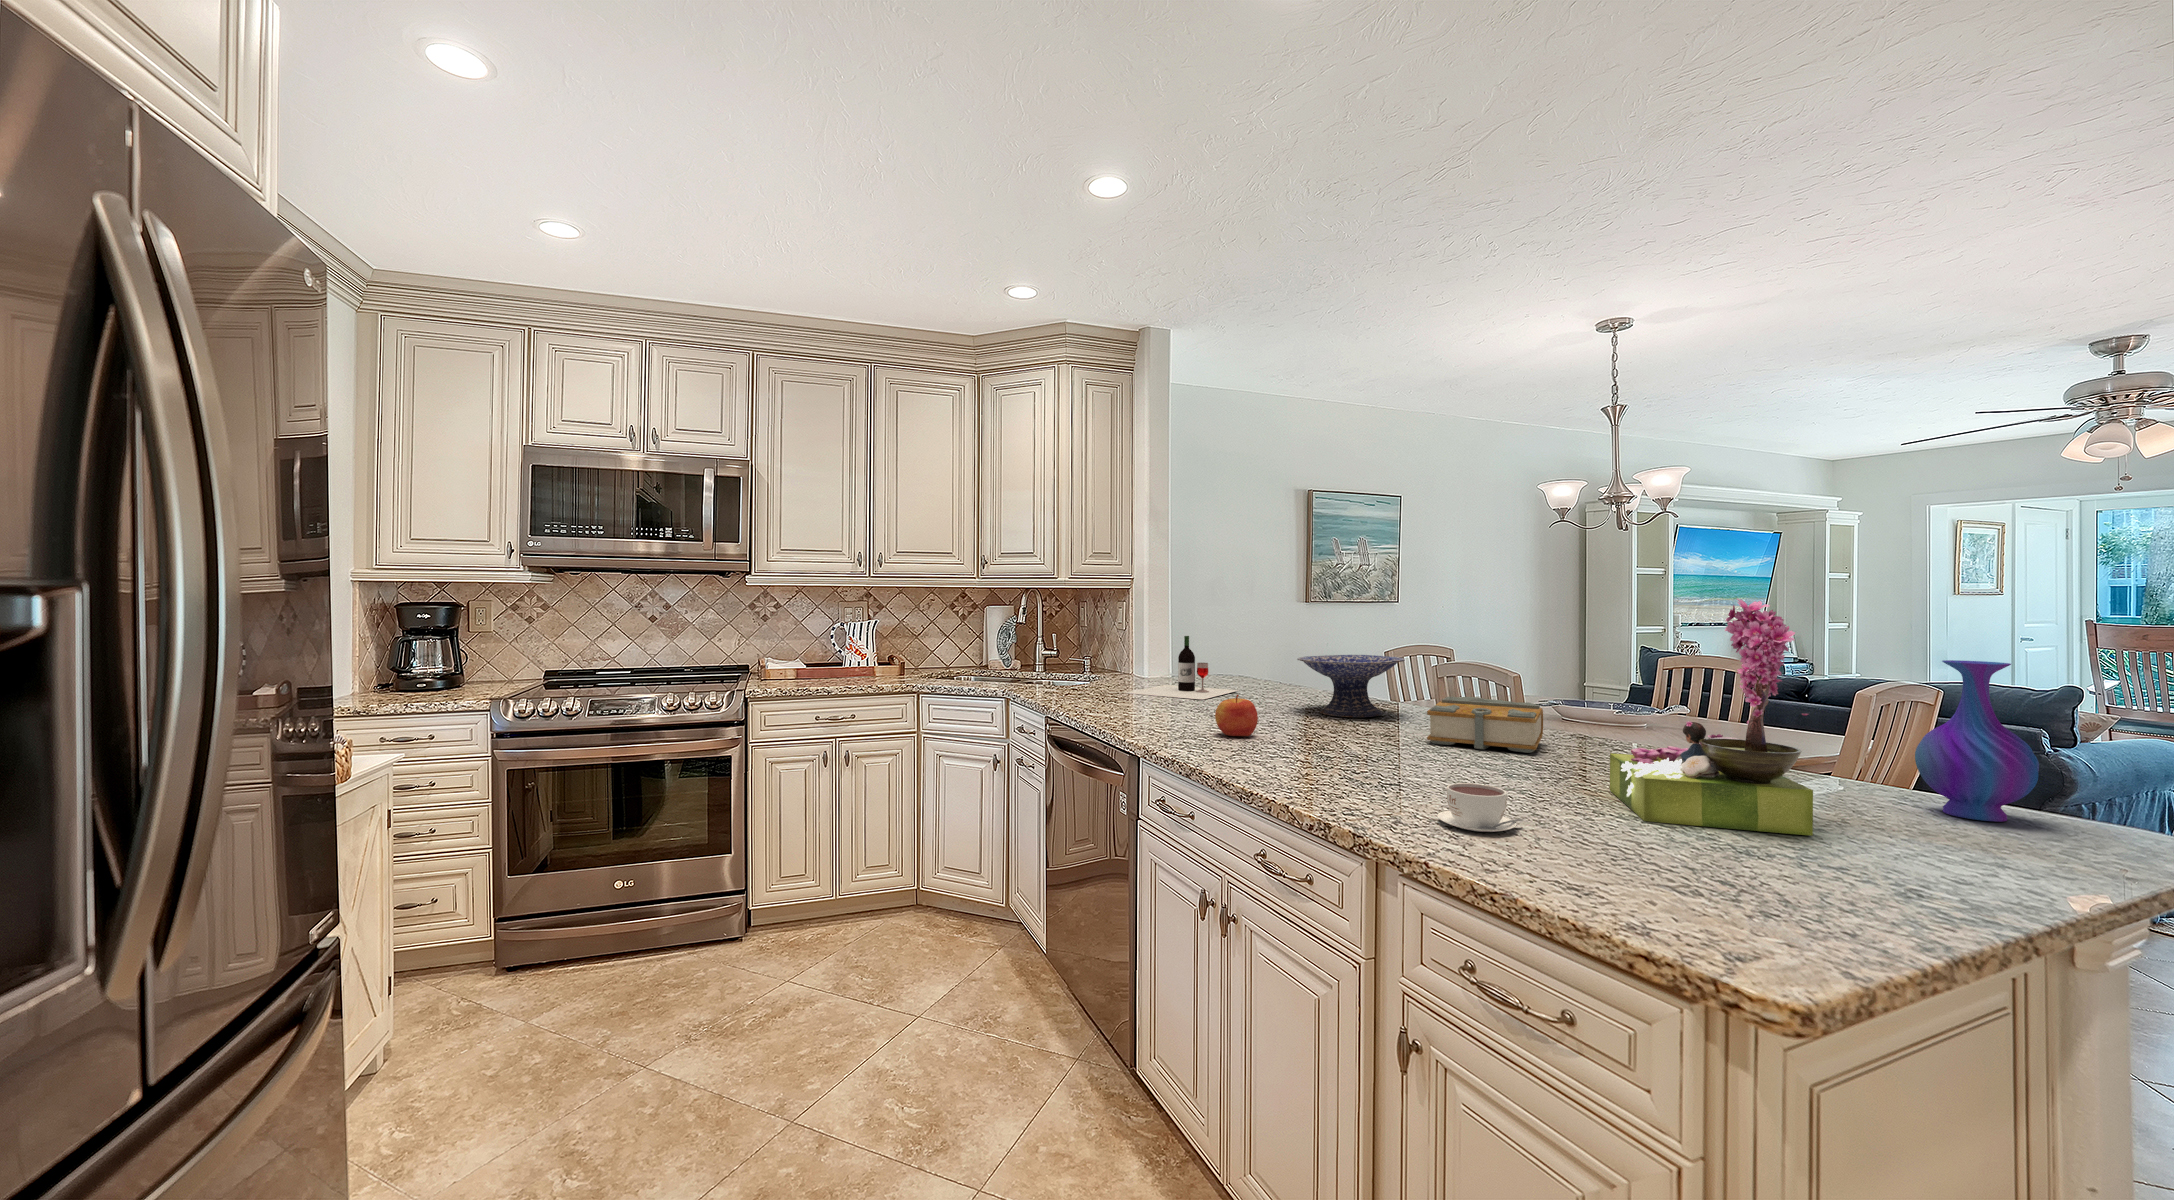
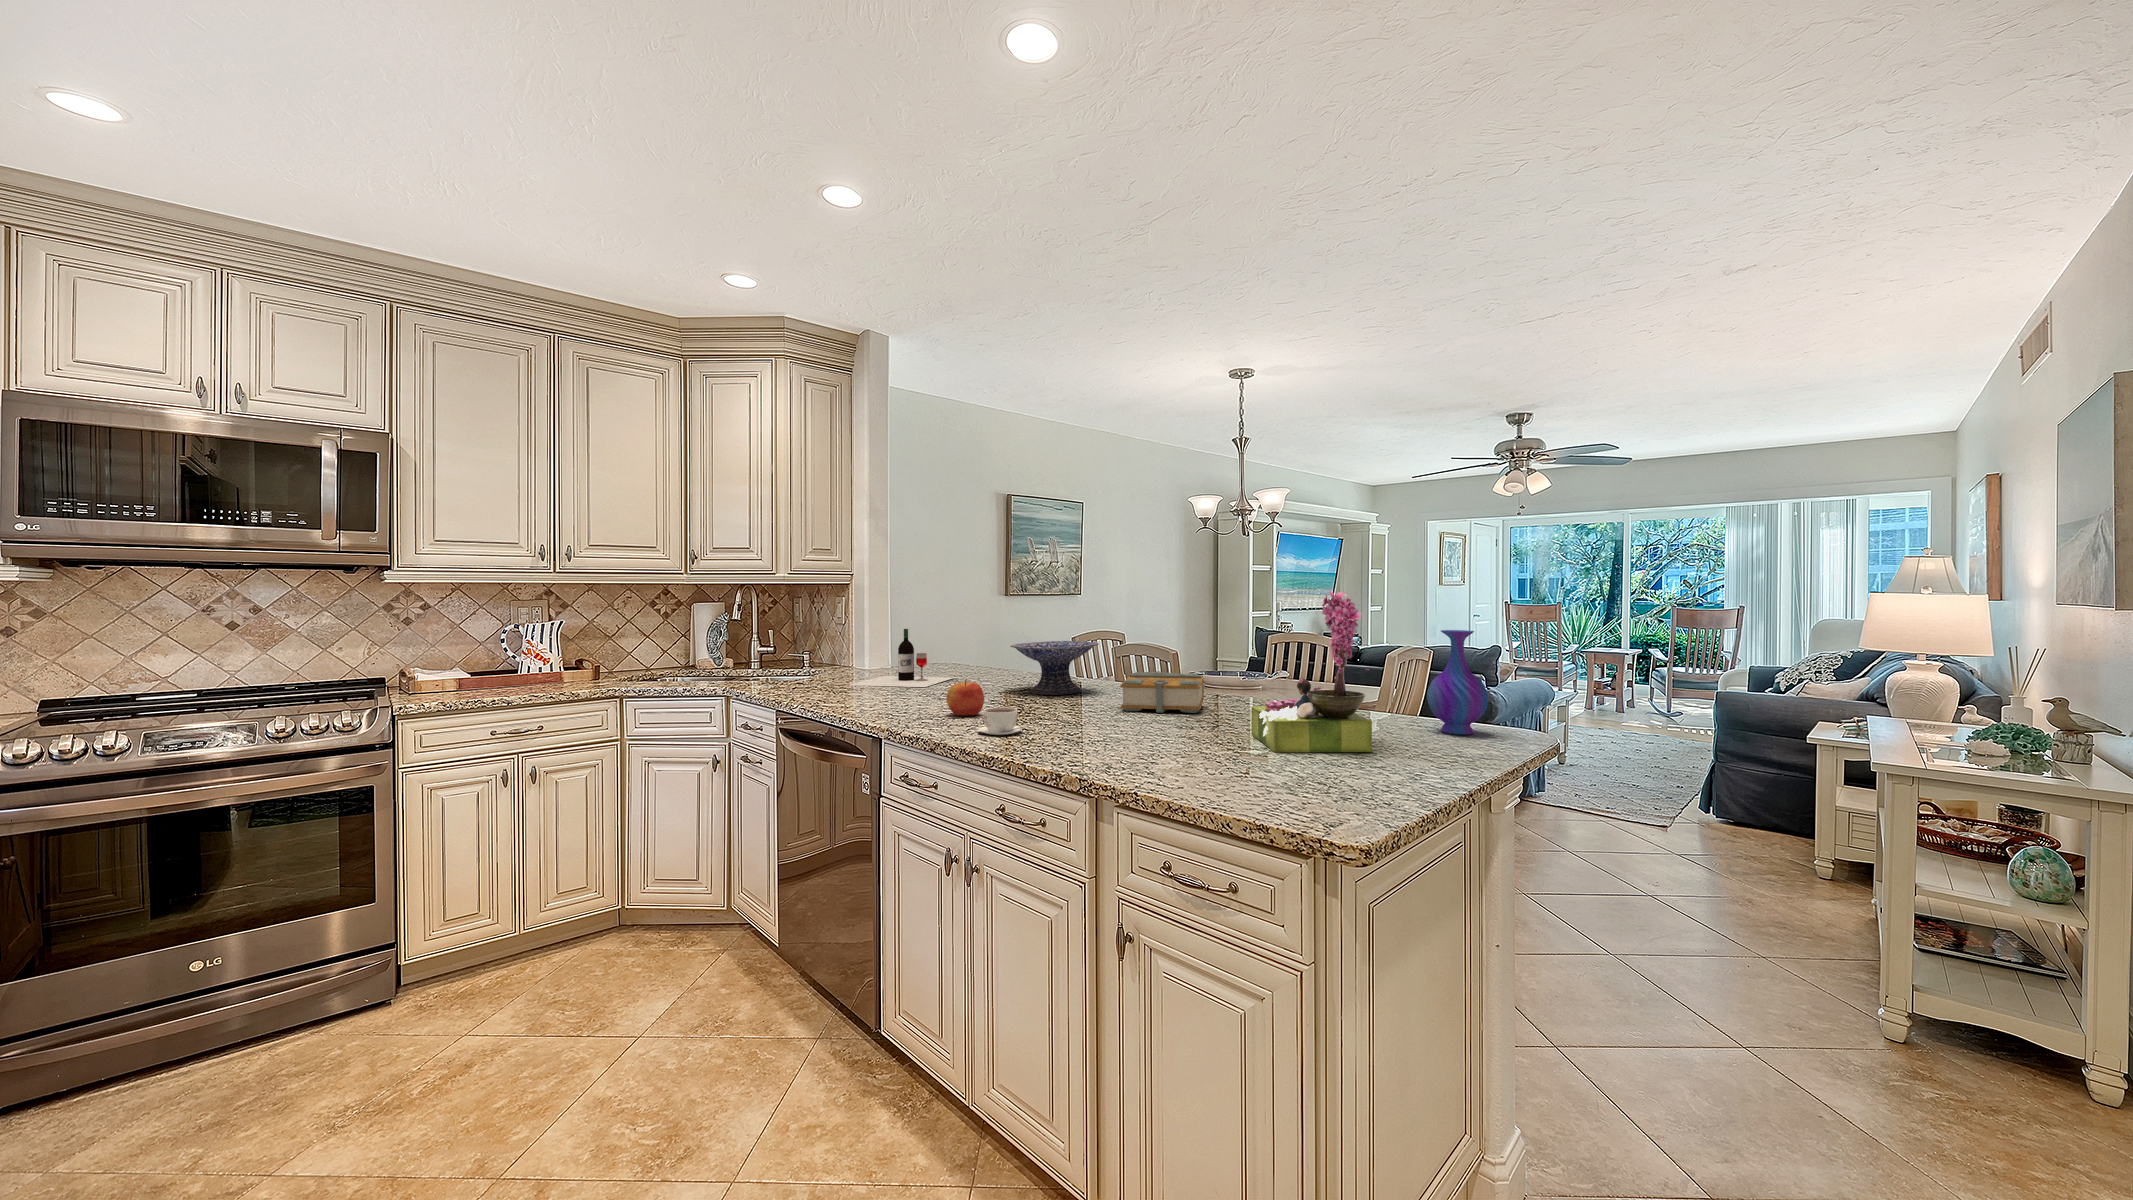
coffee cup: present [1437,783,1523,832] -> present [978,708,1025,735]

